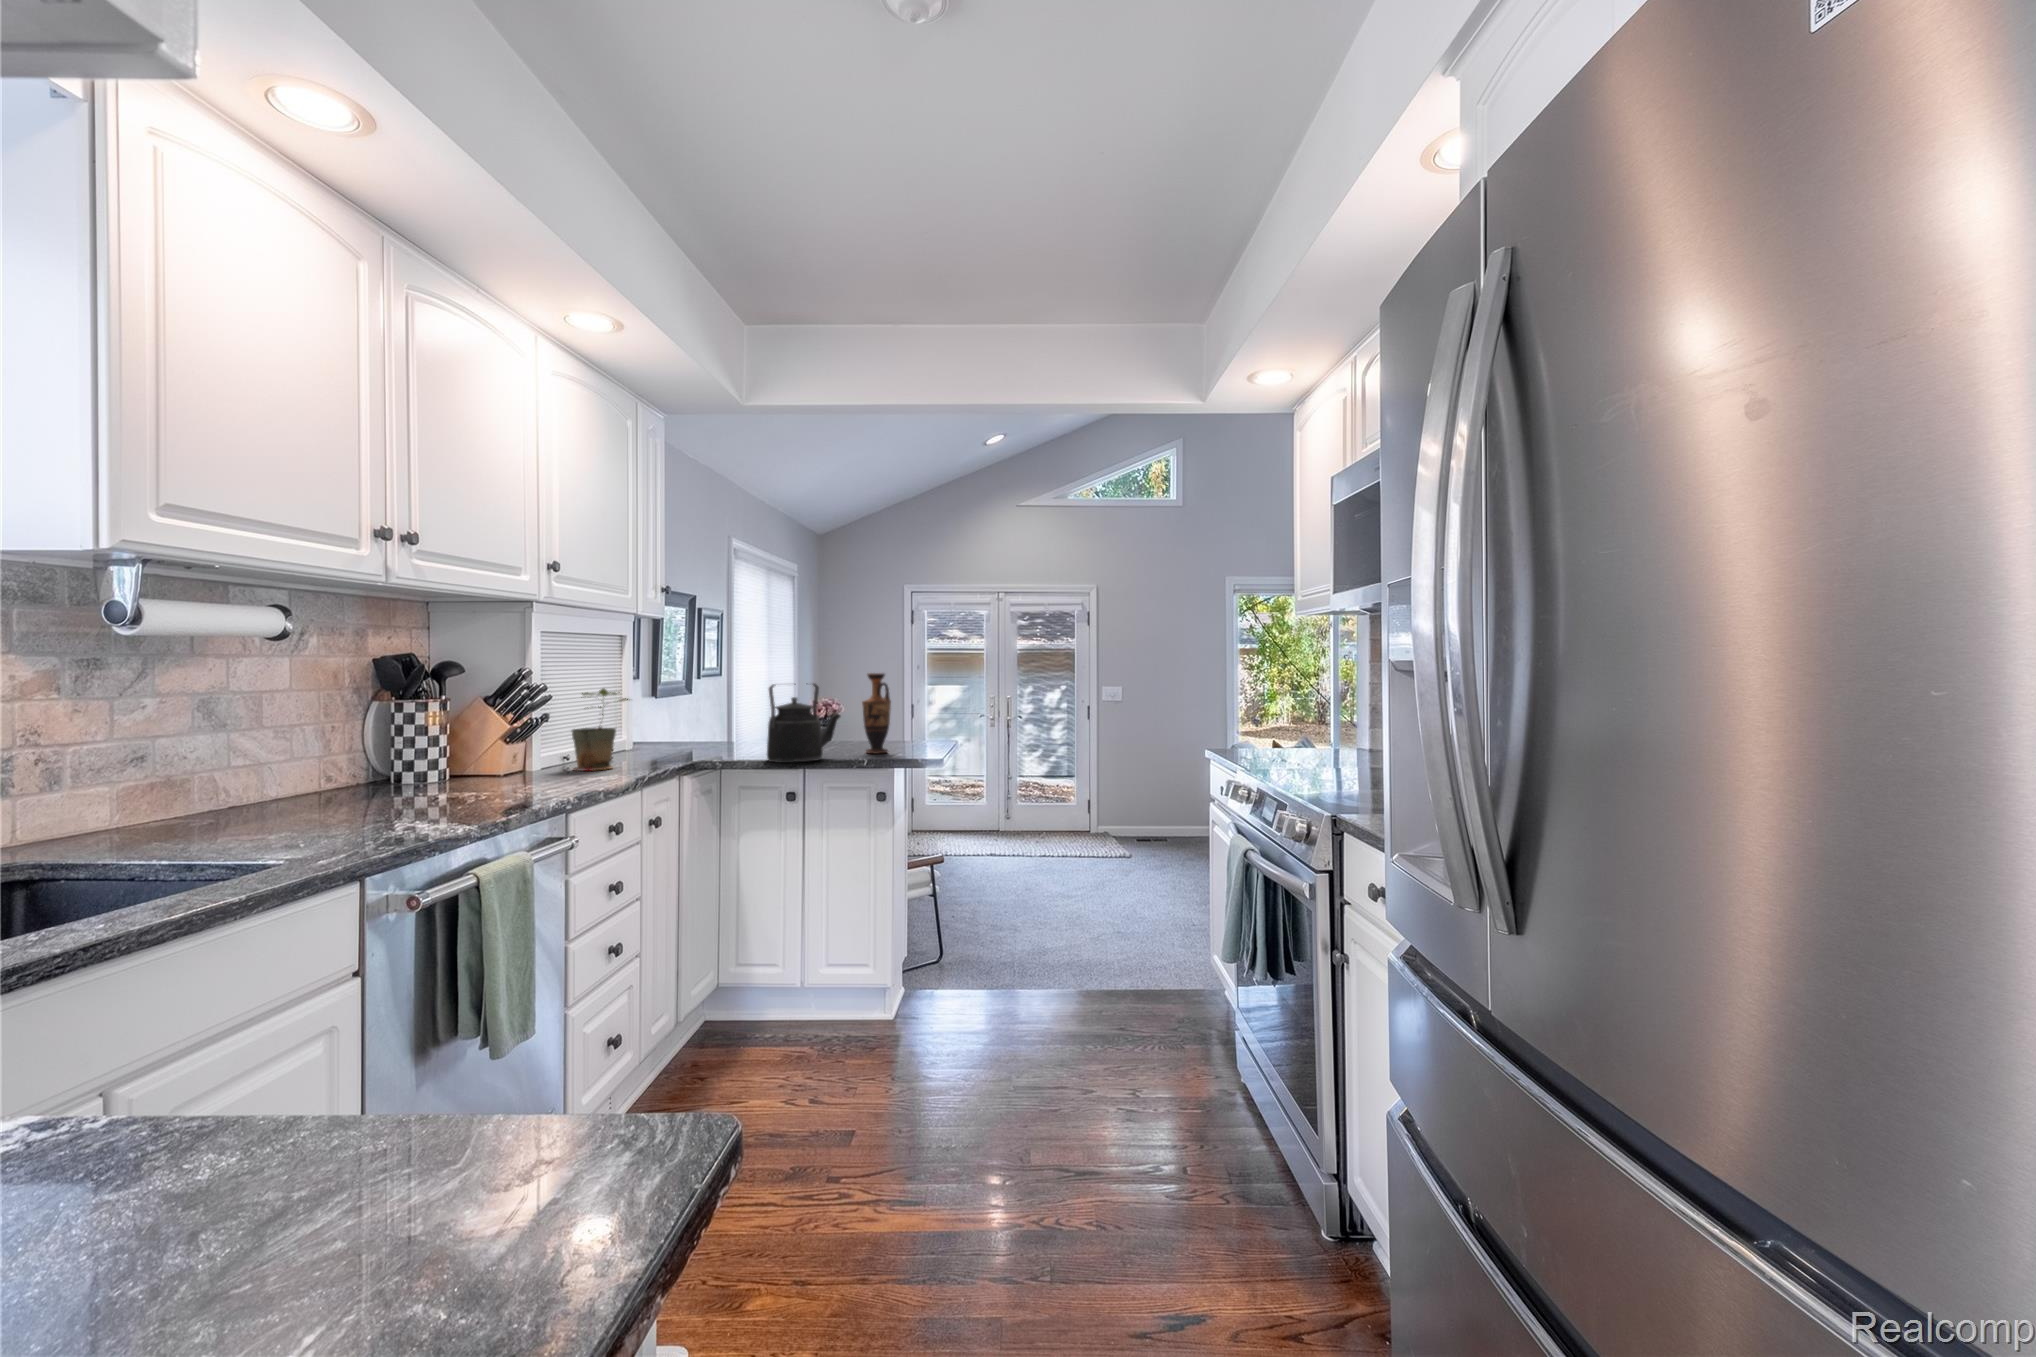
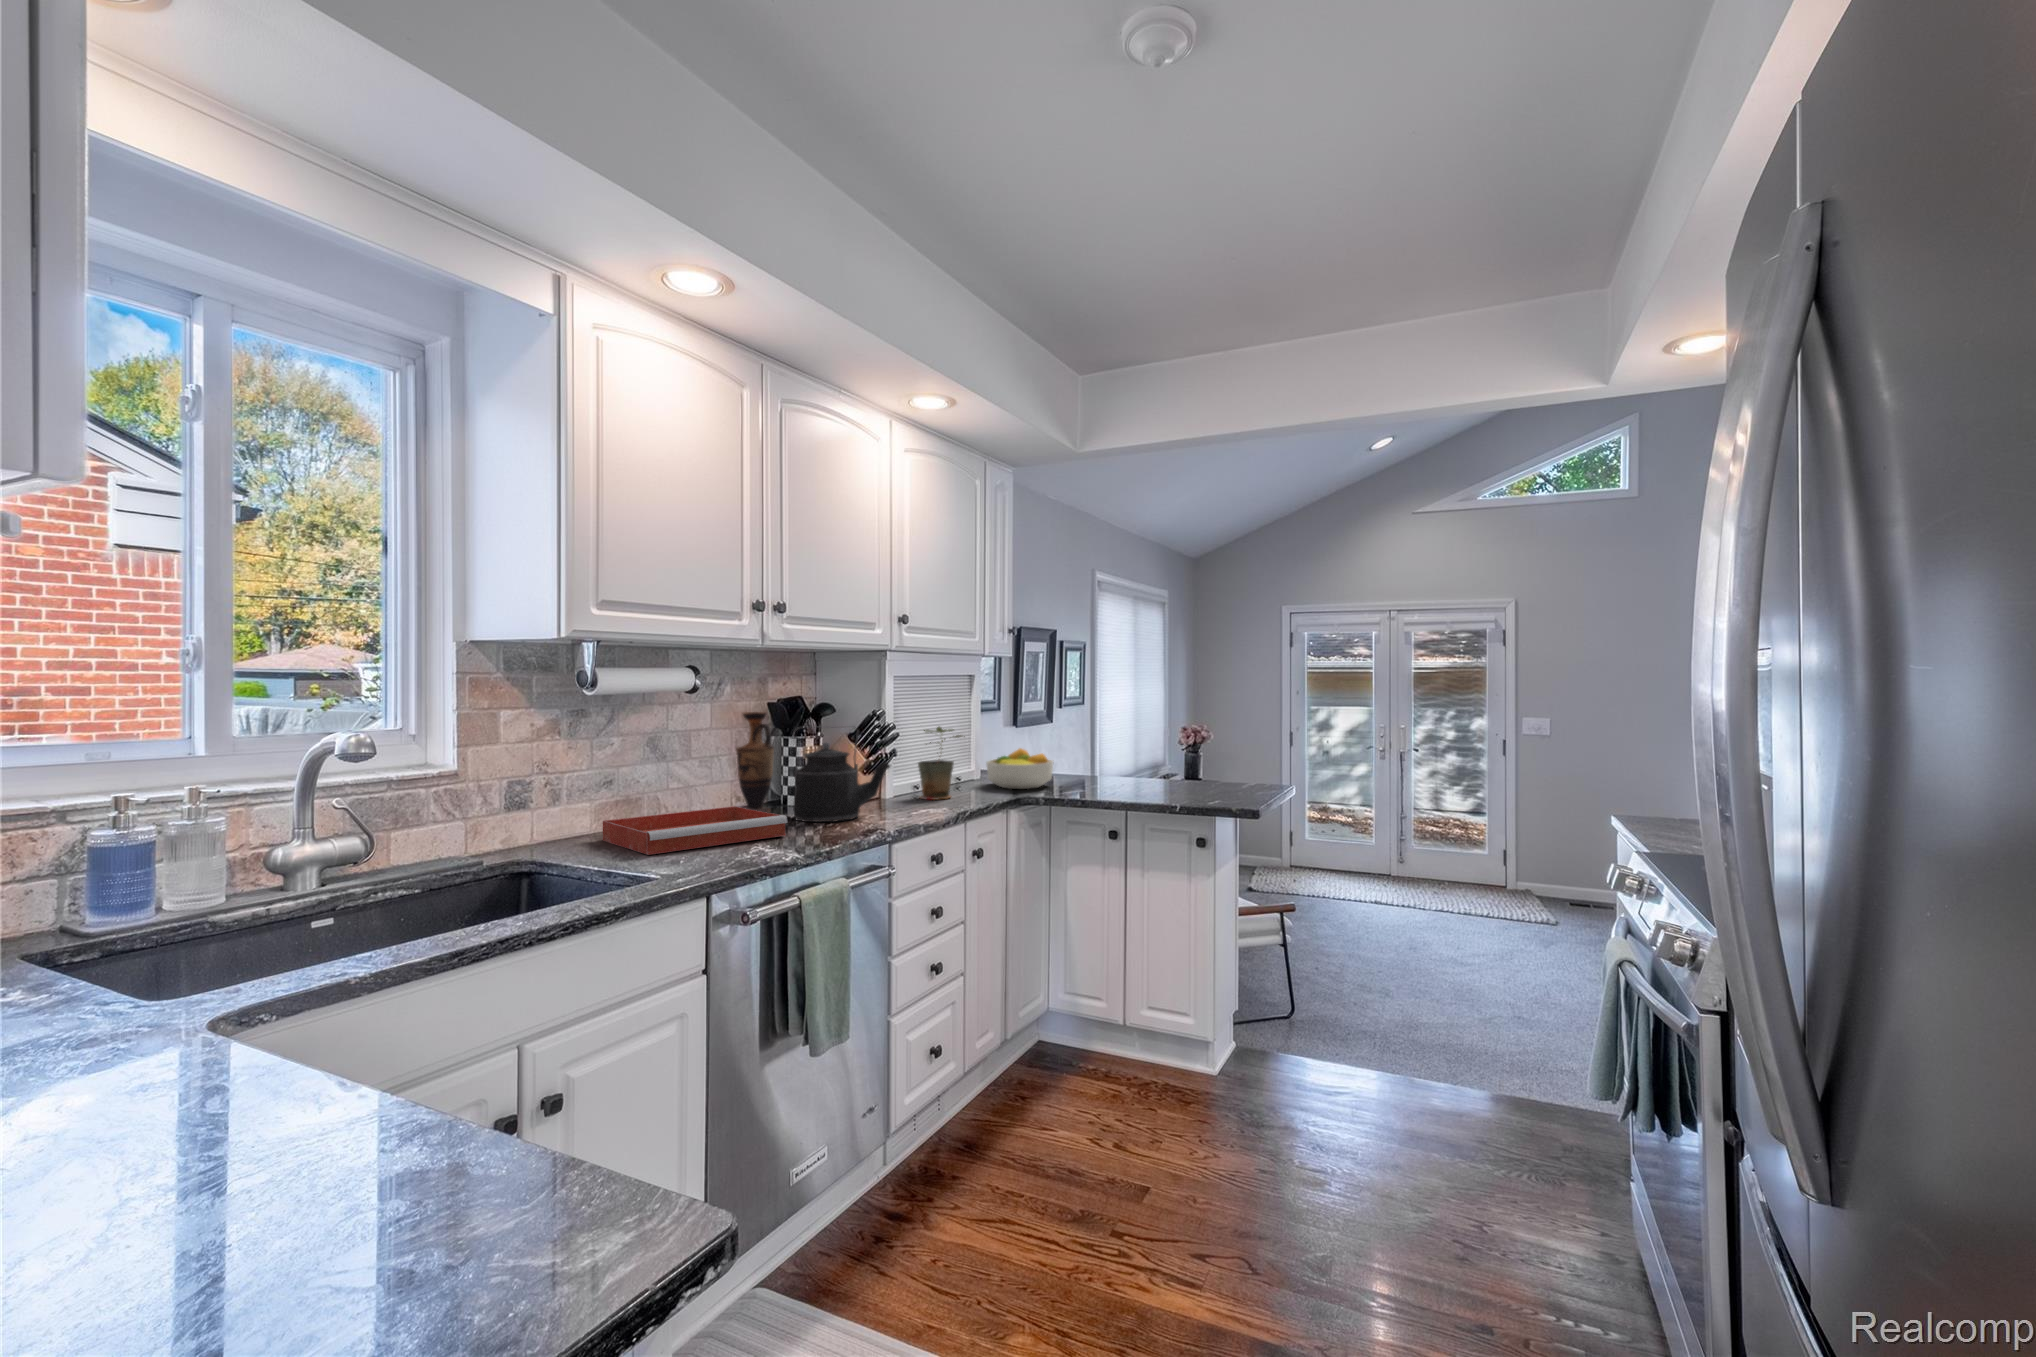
vase: present [862,673,891,754] -> present [736,712,774,812]
kettle: present [767,684,840,763] -> present [793,726,890,822]
fruit bowl: none [643,715,720,758] -> present [986,748,1054,789]
tray: none [134,784,437,844] -> present [603,806,787,855]

